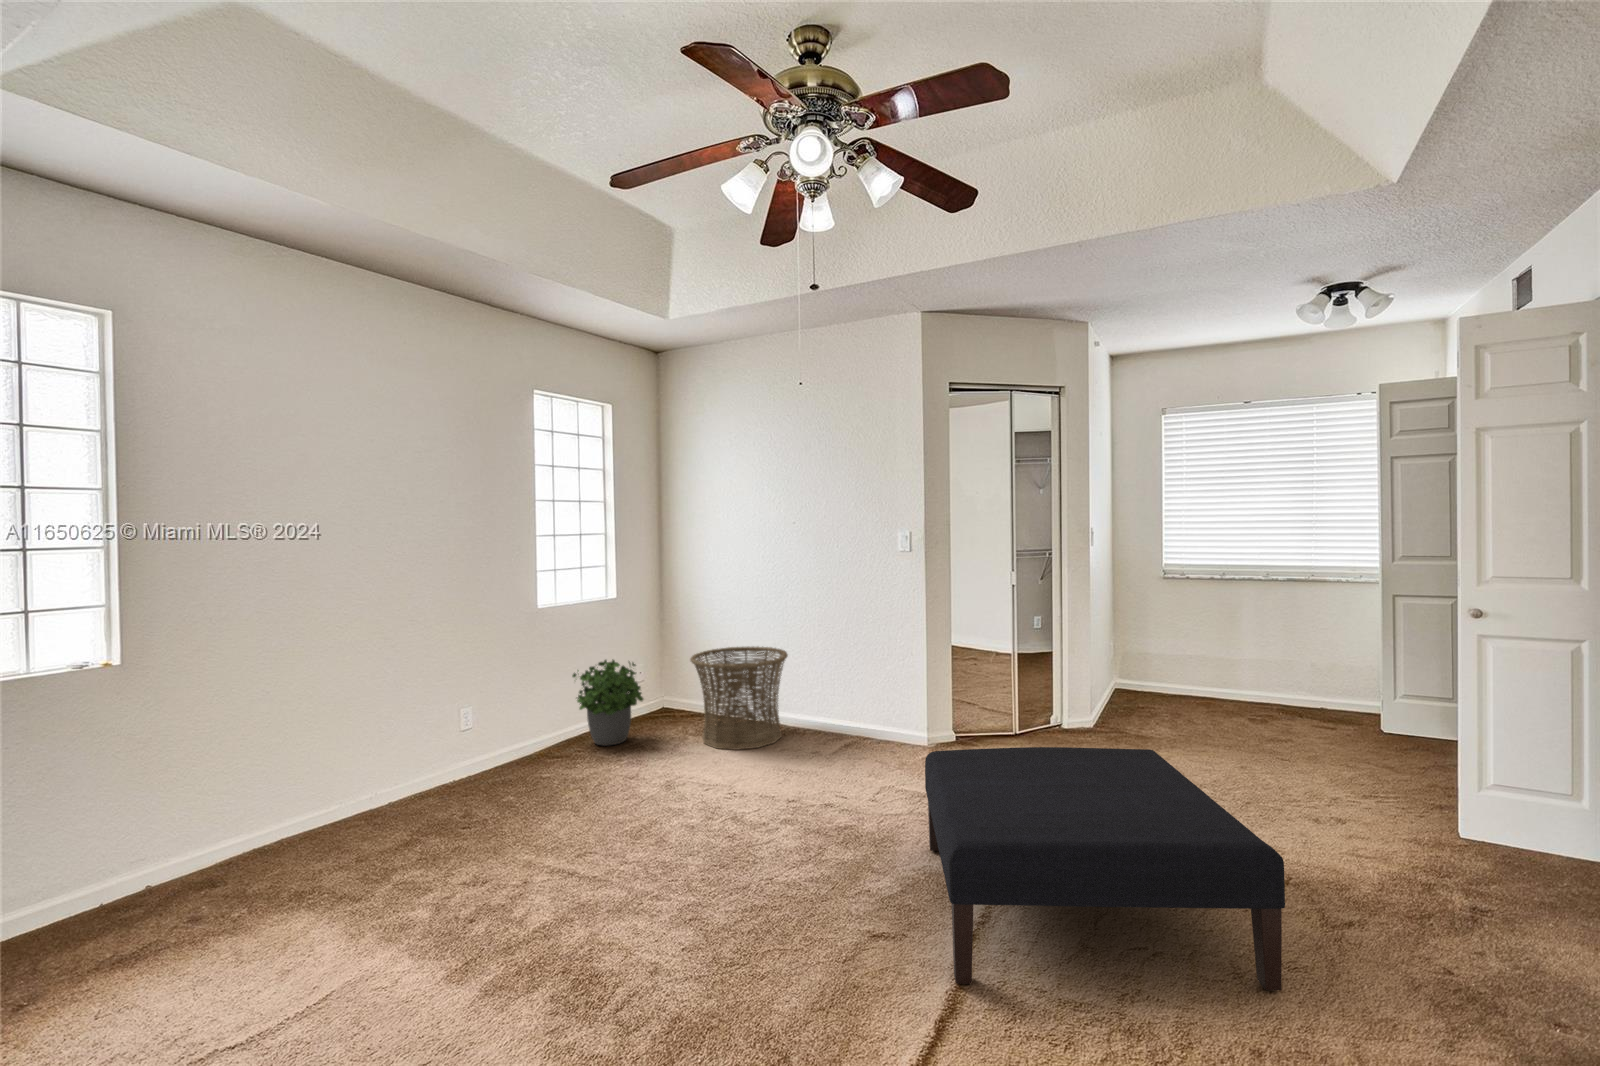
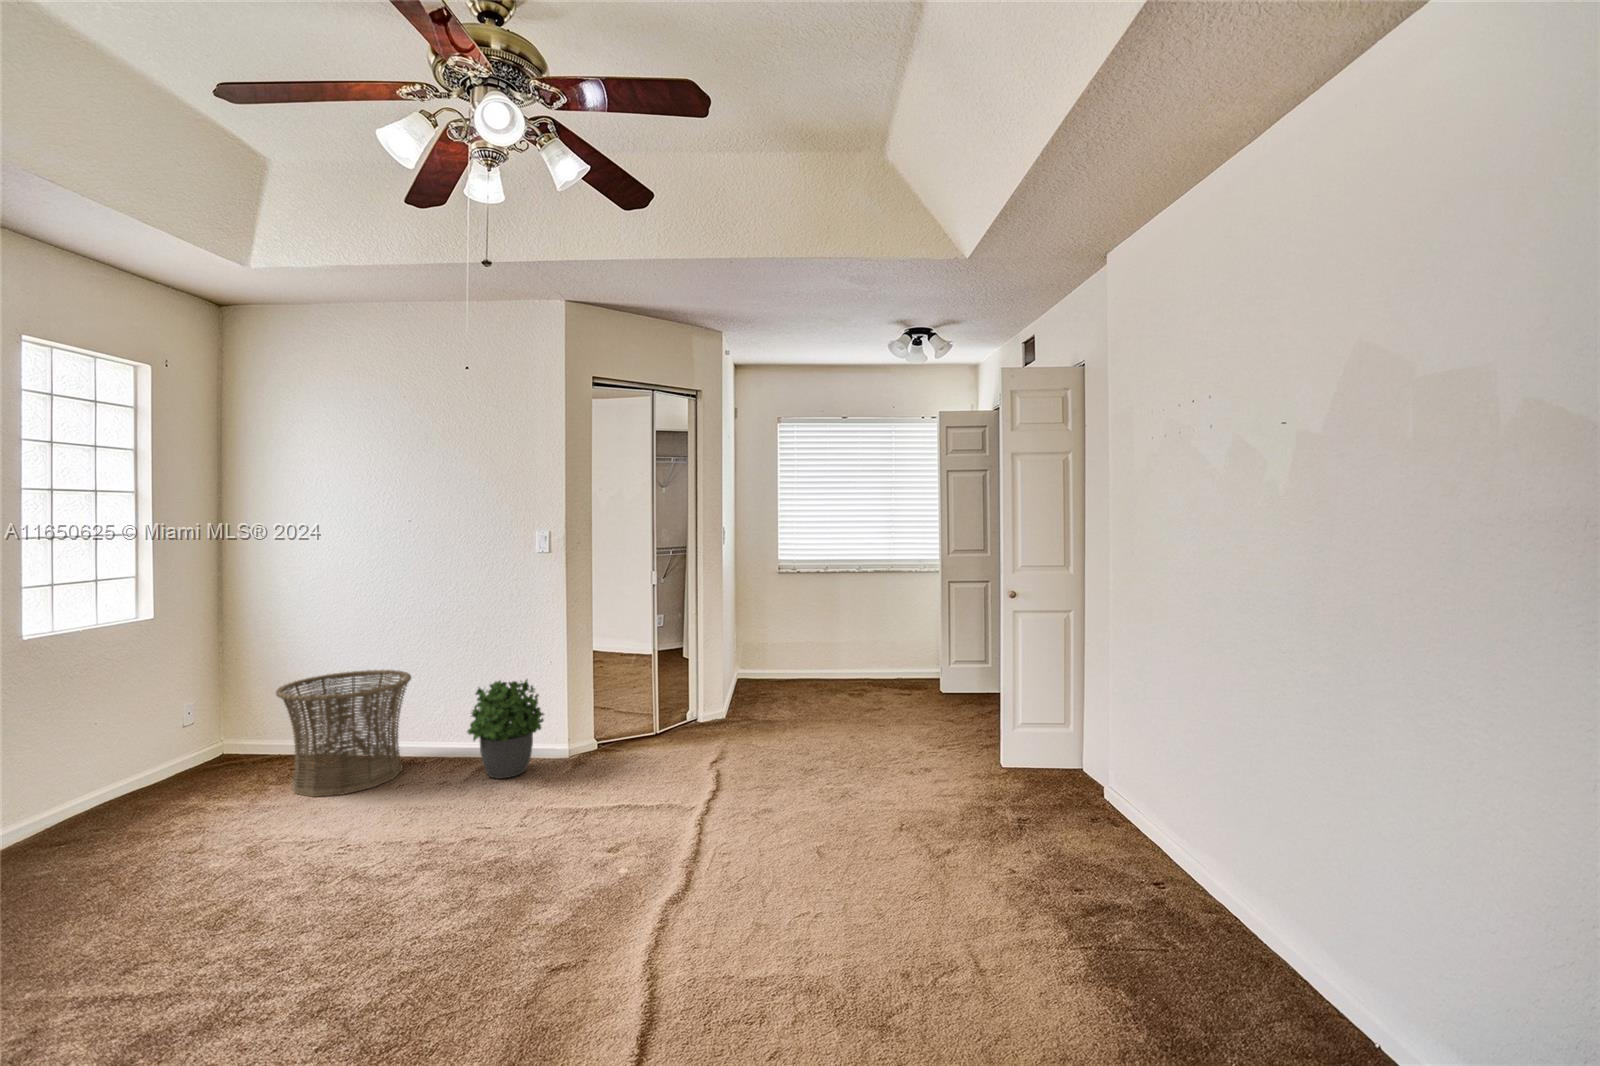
potted plant: present [572,660,643,746] -> present [467,679,544,778]
ottoman: present [925,747,1285,990] -> none [592,731,911,994]

